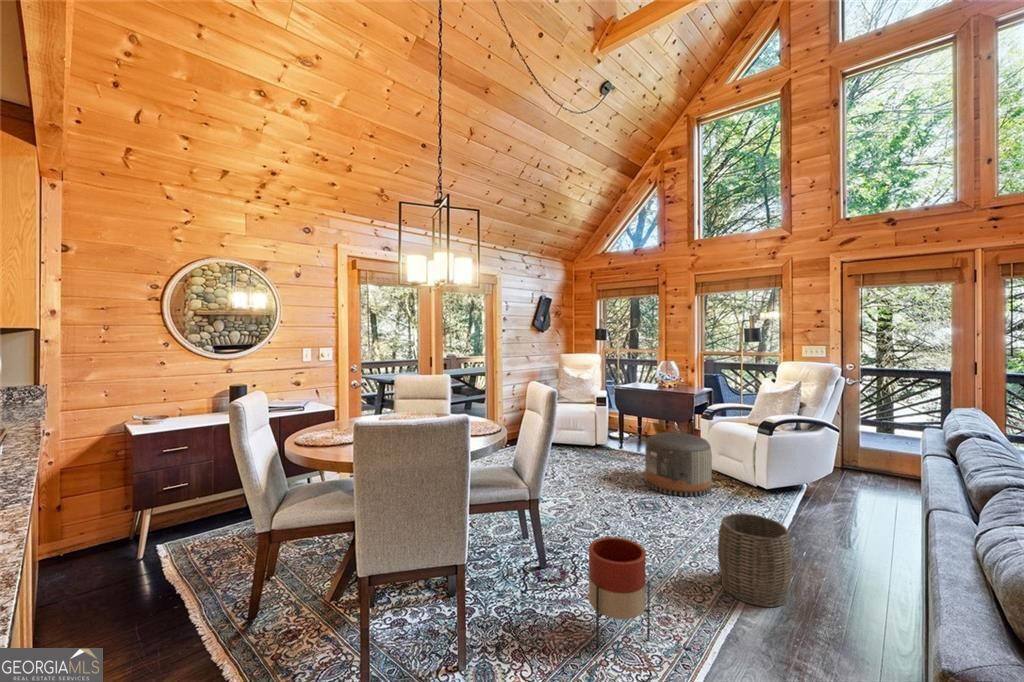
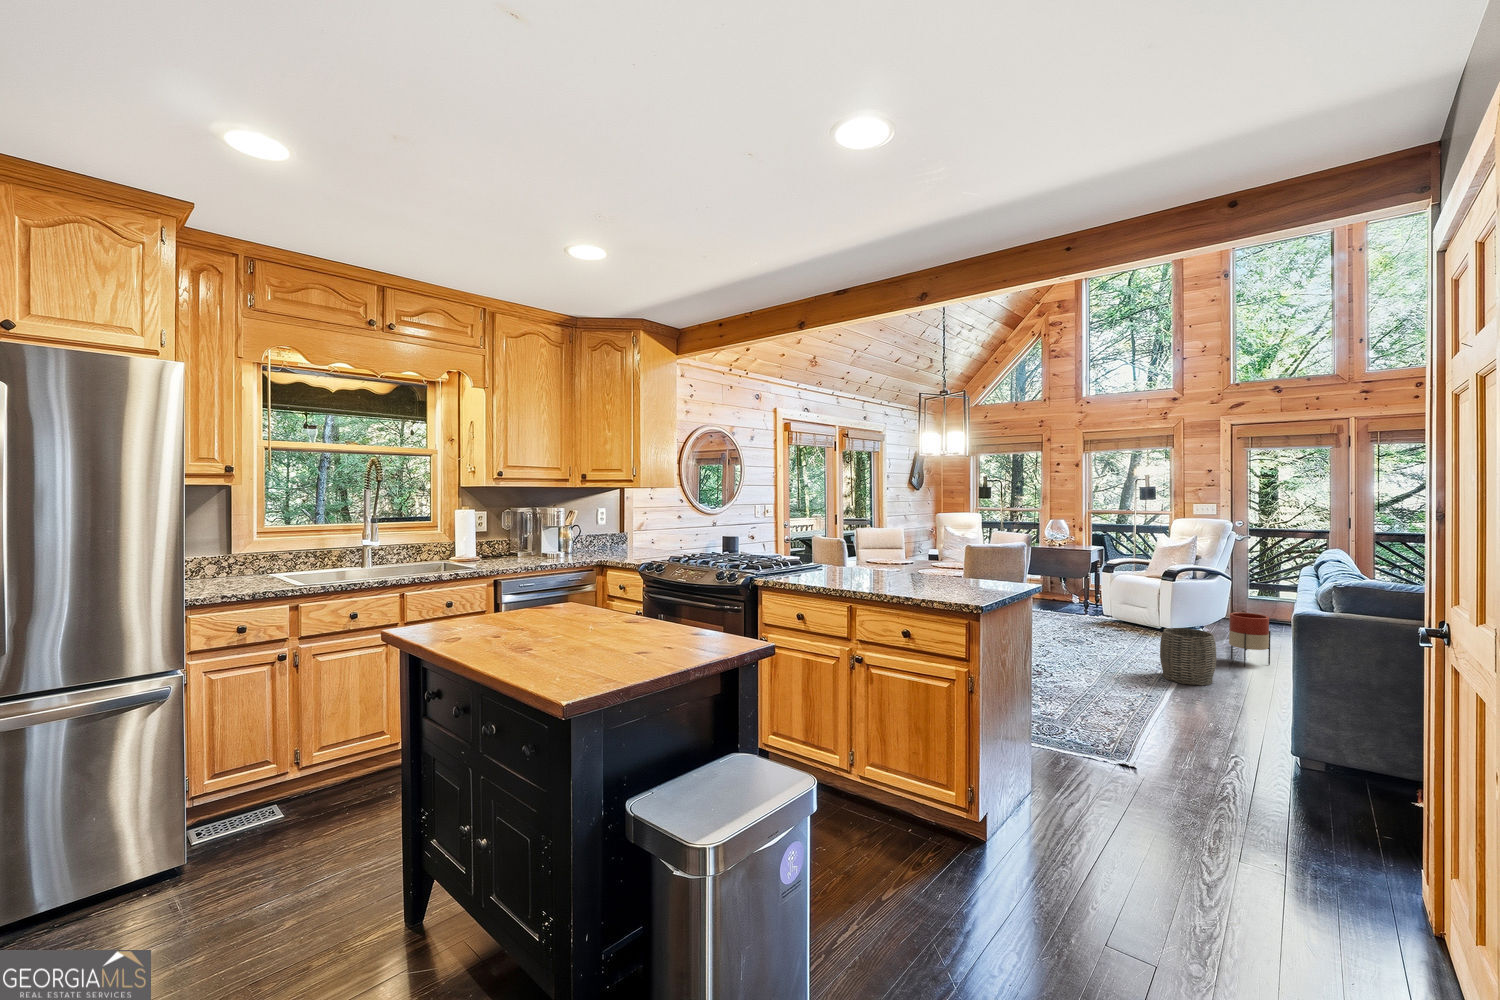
pouf: present [645,432,712,497] -> none [1061,583,1124,636]
planter: present [589,537,650,647] -> present [1229,612,1271,667]

